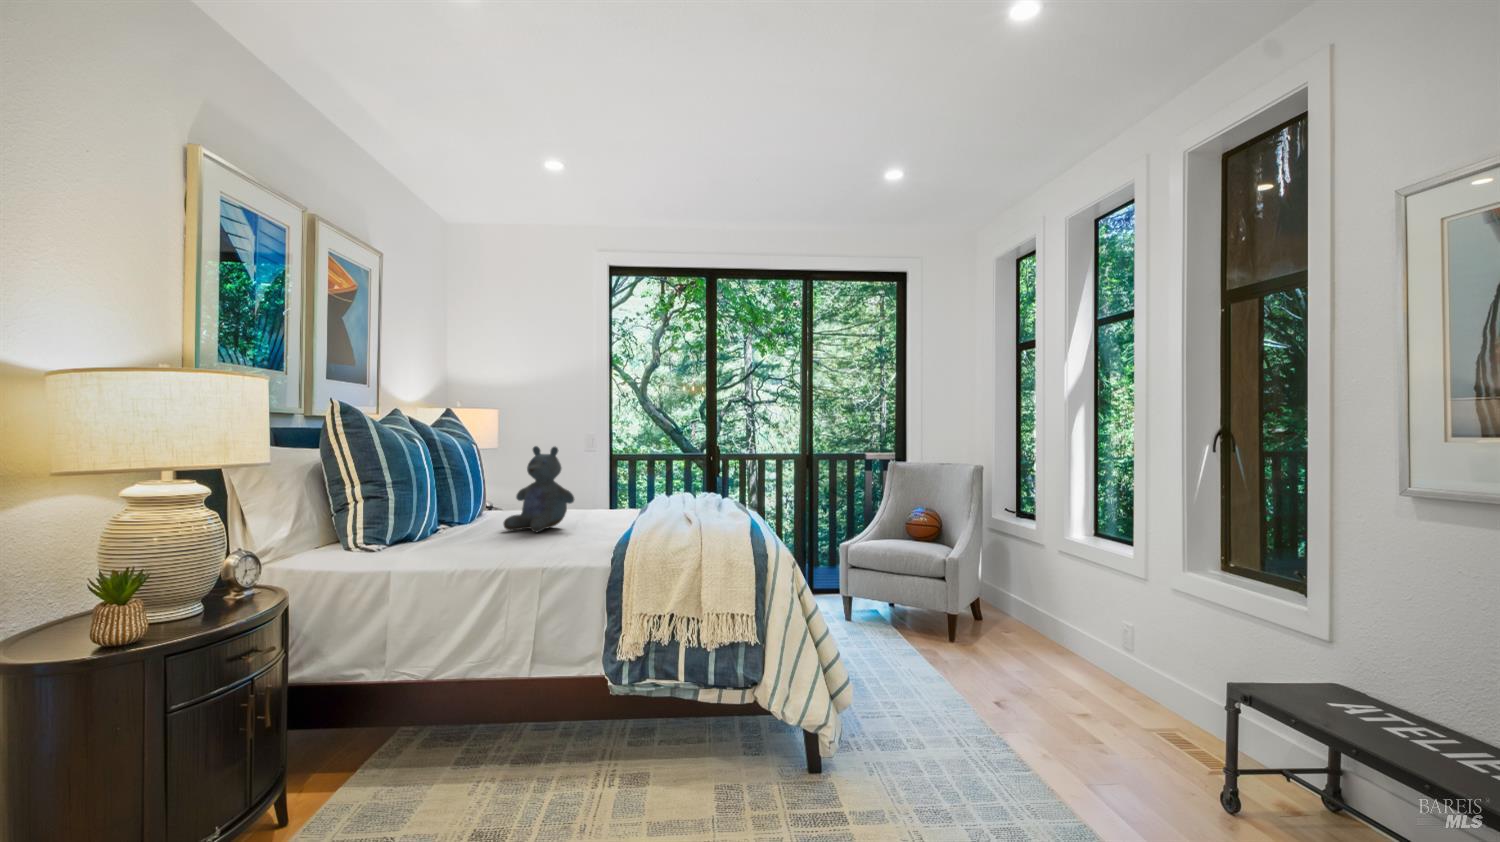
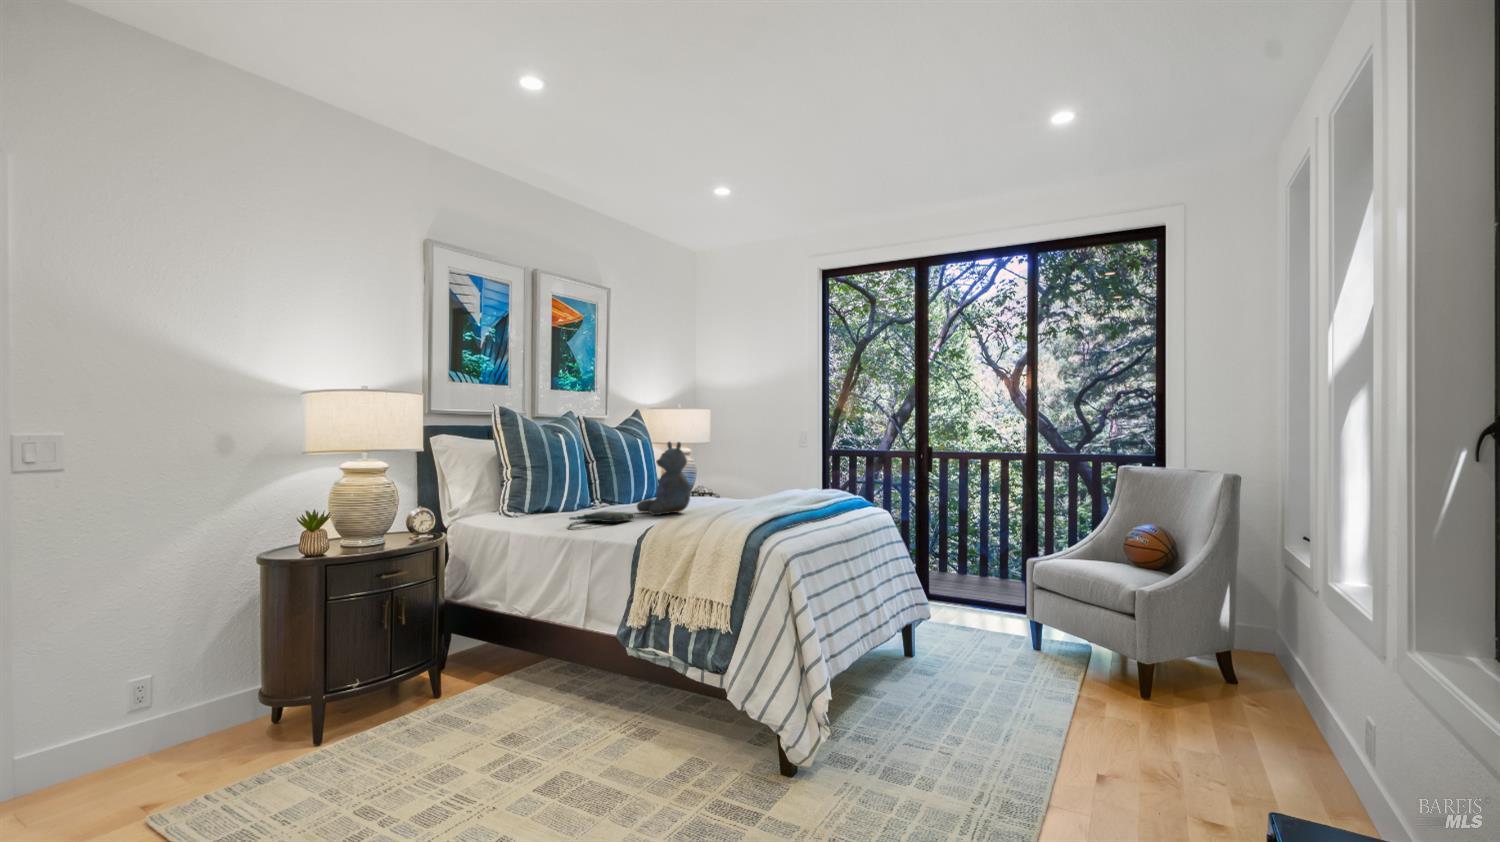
tote bag: none [472,532,535,558] -> present [569,511,634,530]

